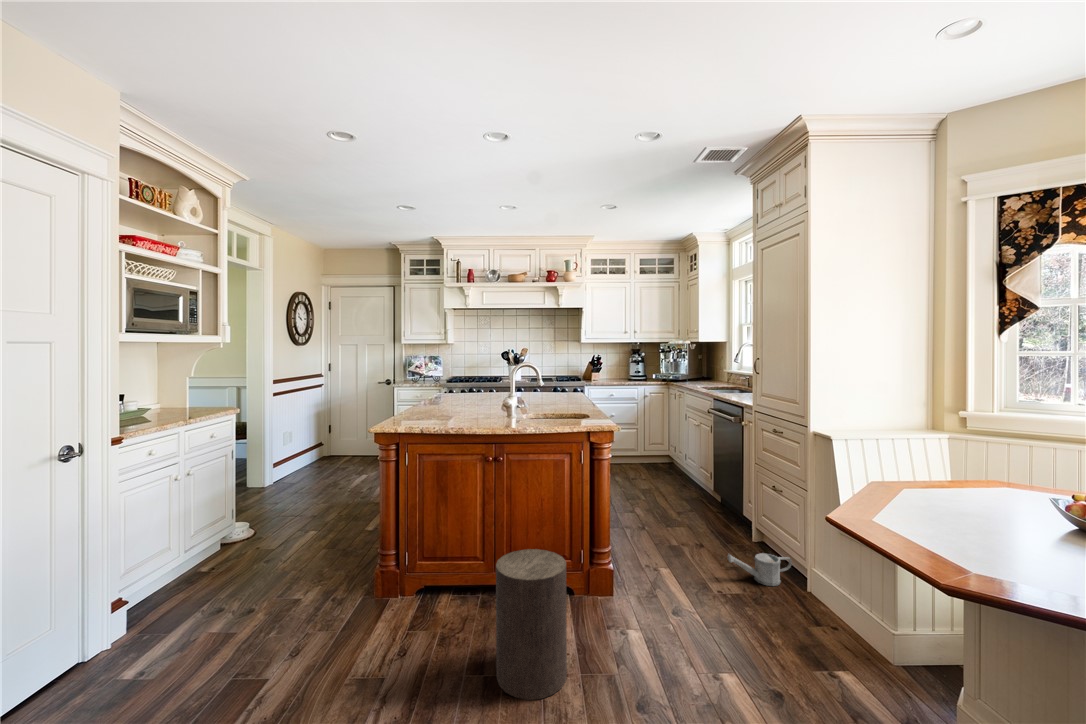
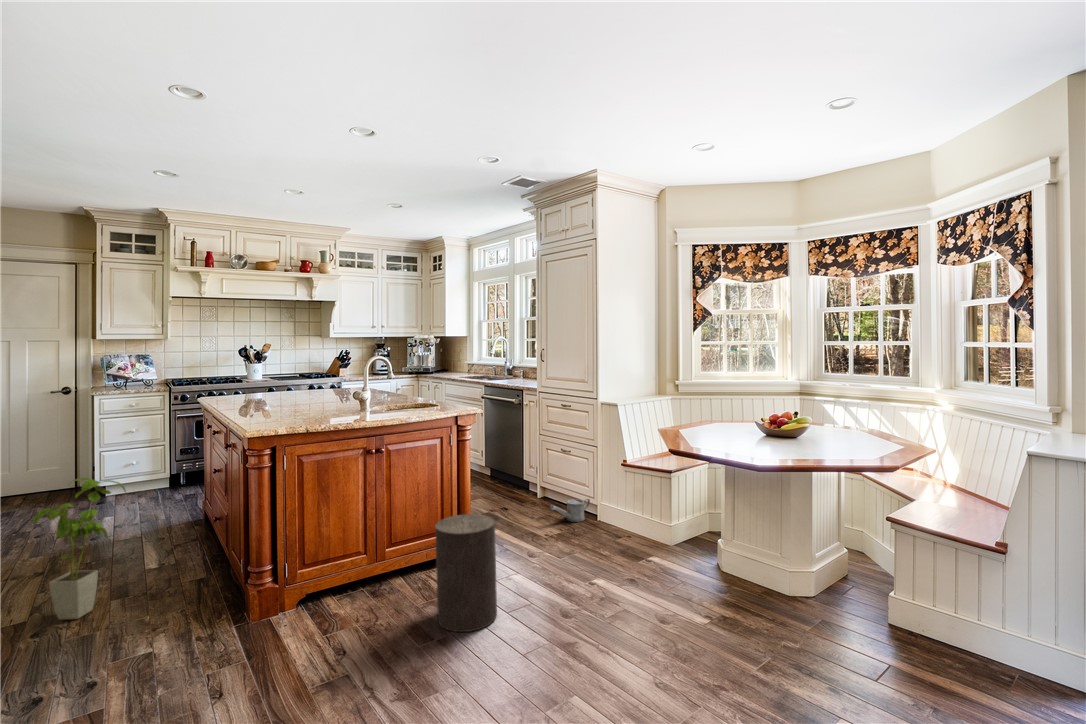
house plant: none [273,448,332,555] -> present [33,478,126,620]

